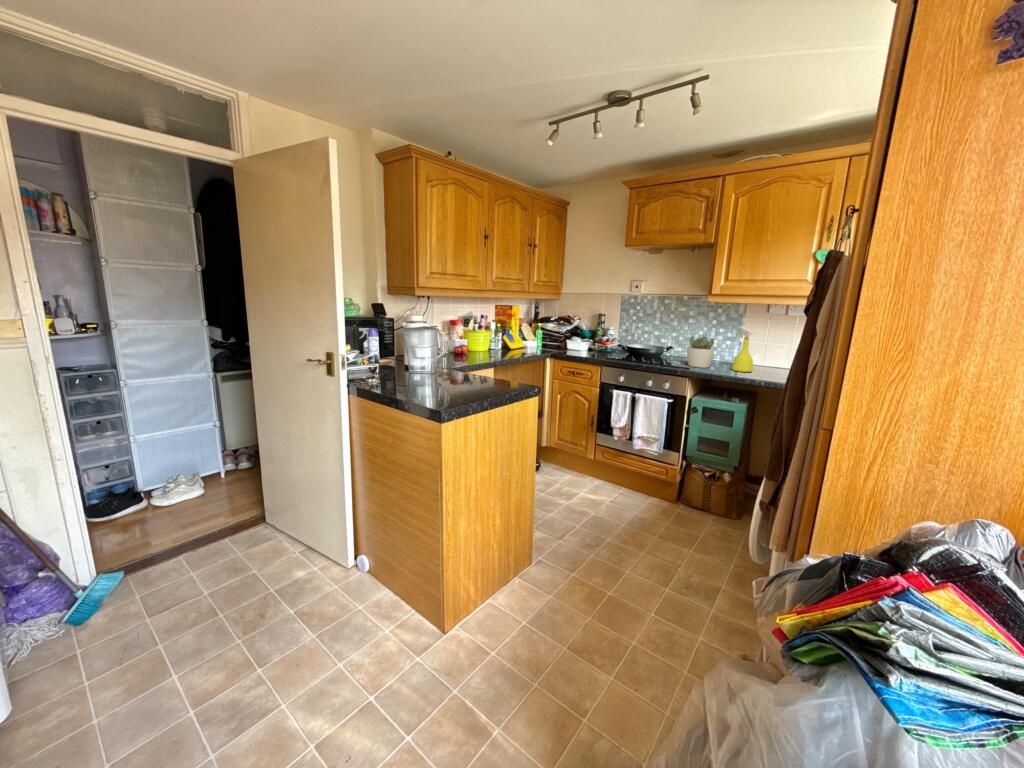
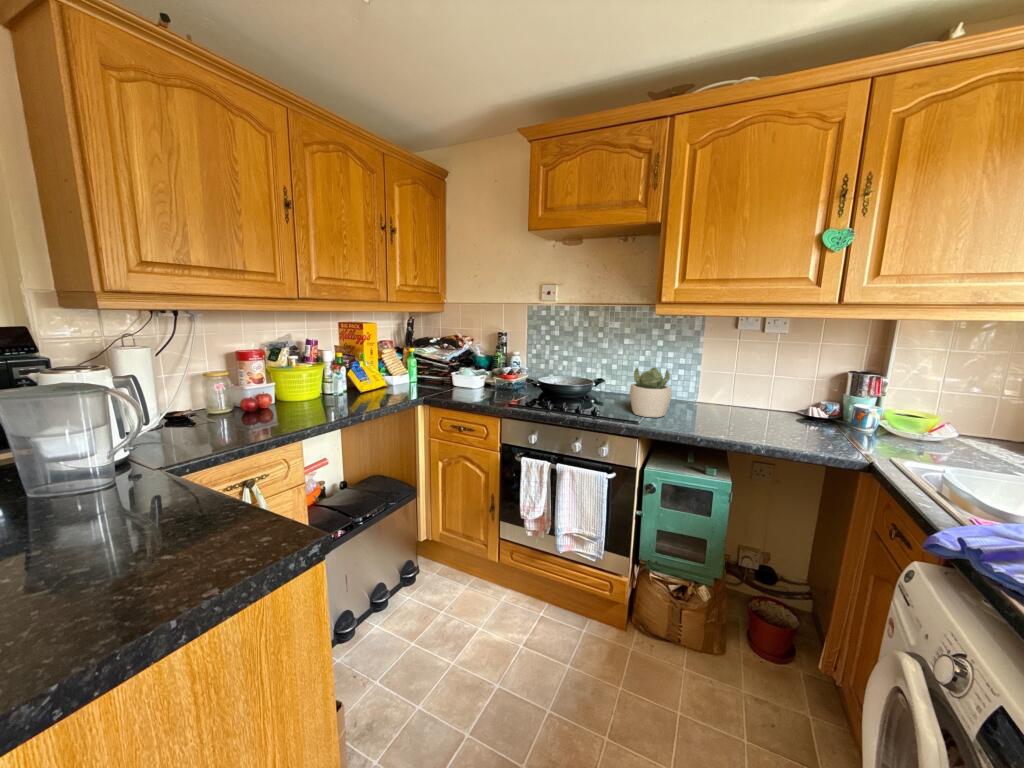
spray bottle: present [732,328,753,372] -> none [697,354,730,423]

